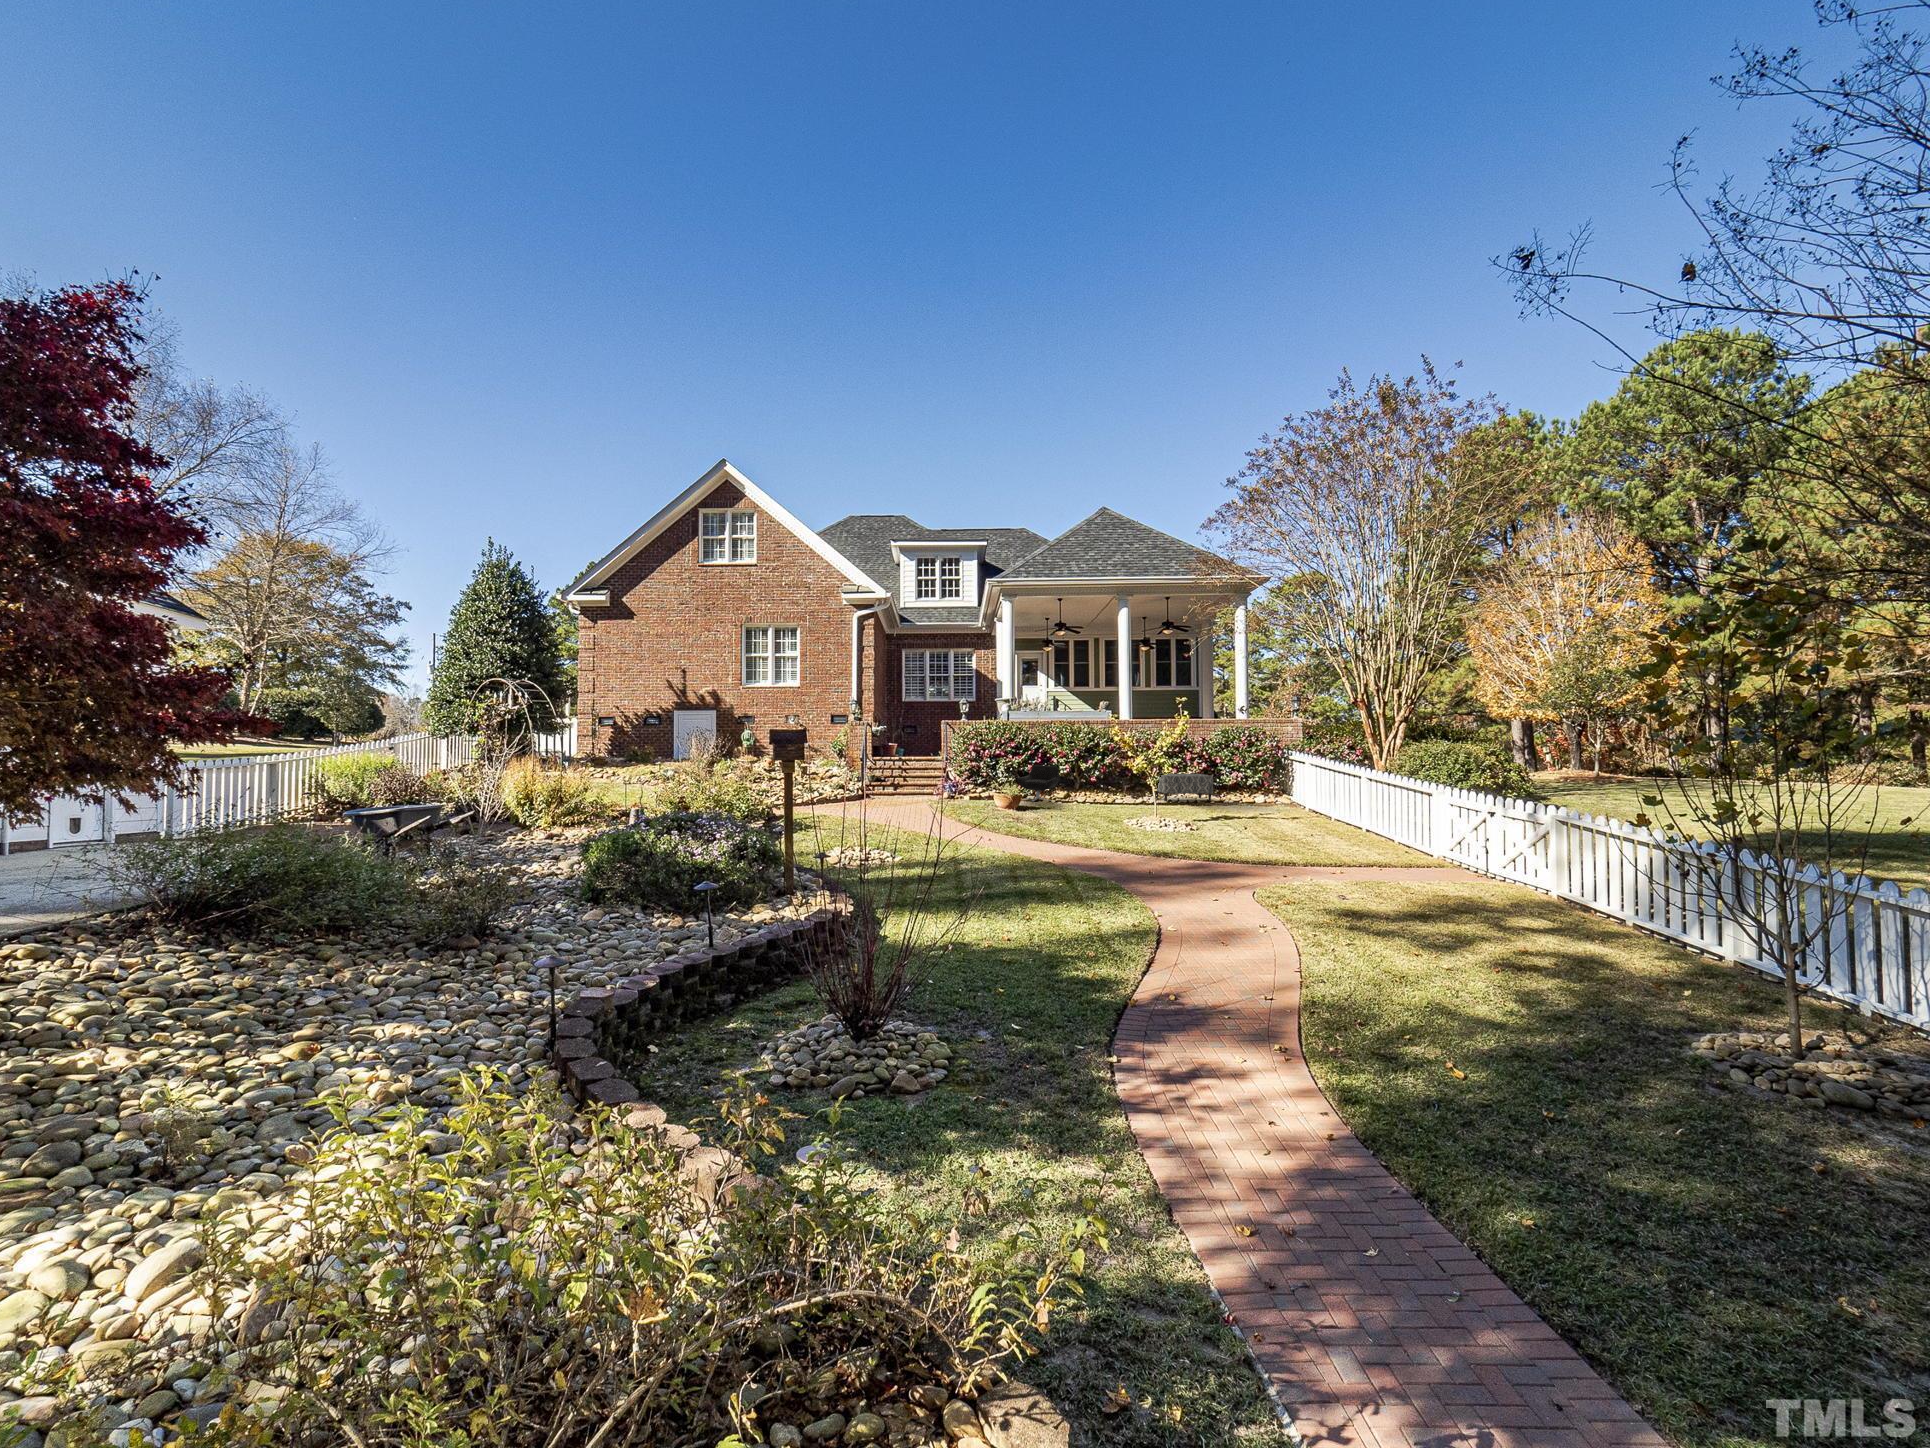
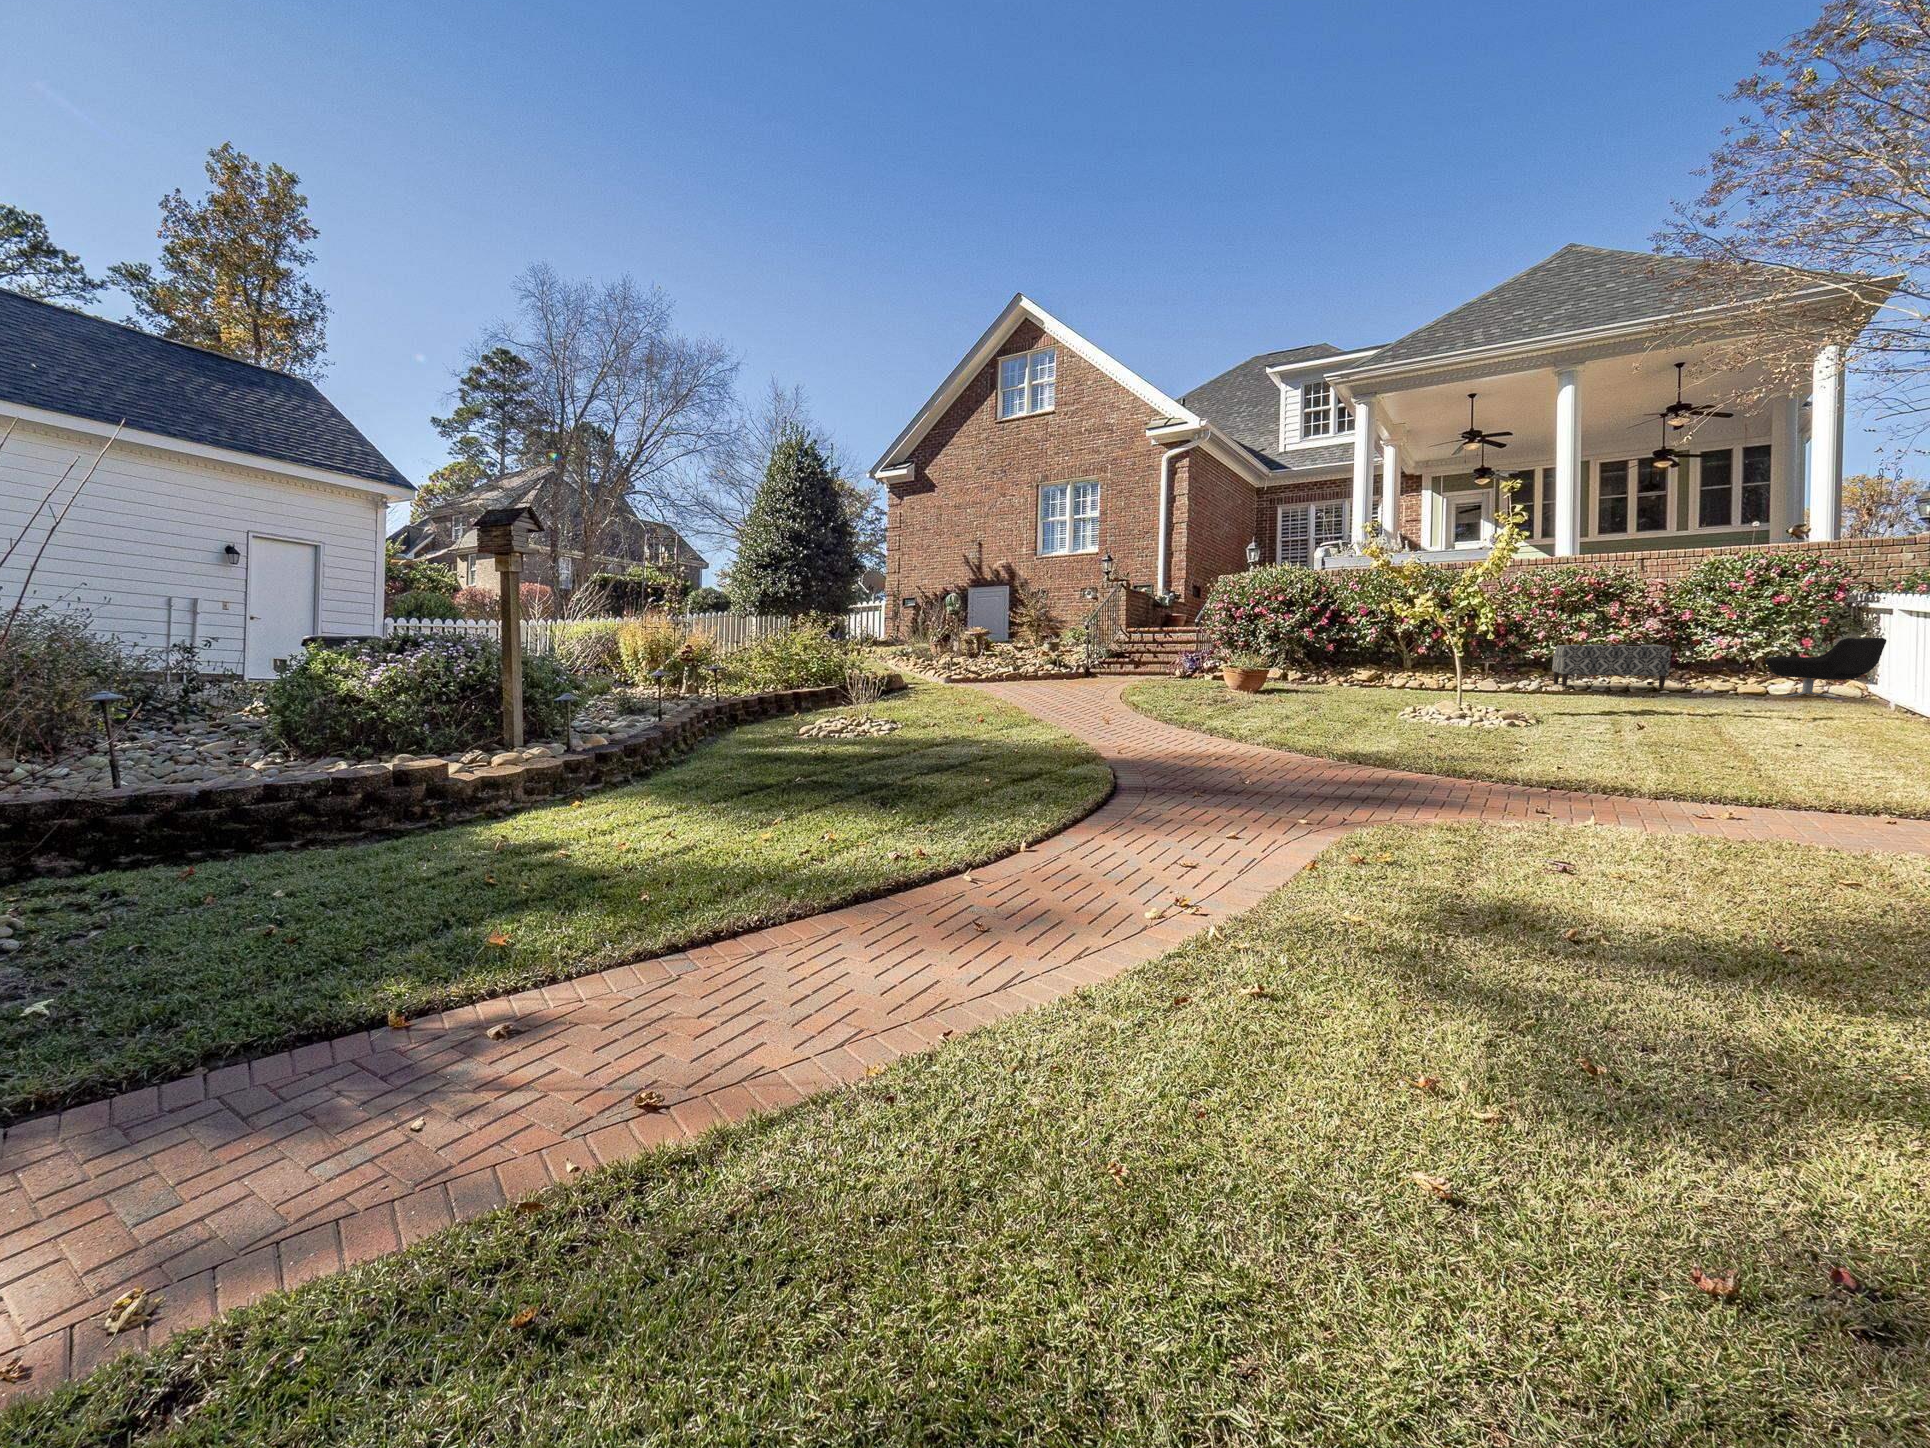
lounge chair: present [1017,765,1060,801] -> present [1765,638,1886,699]

